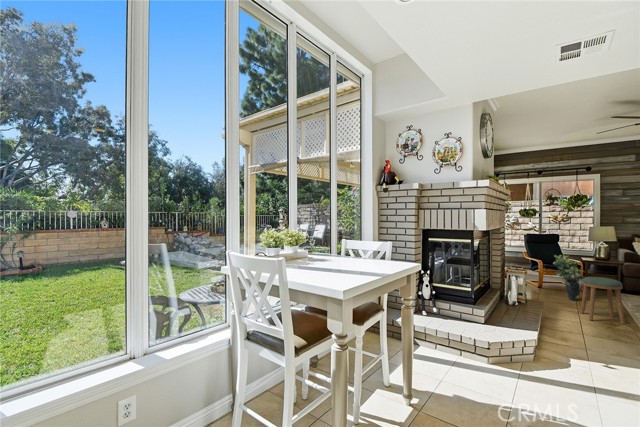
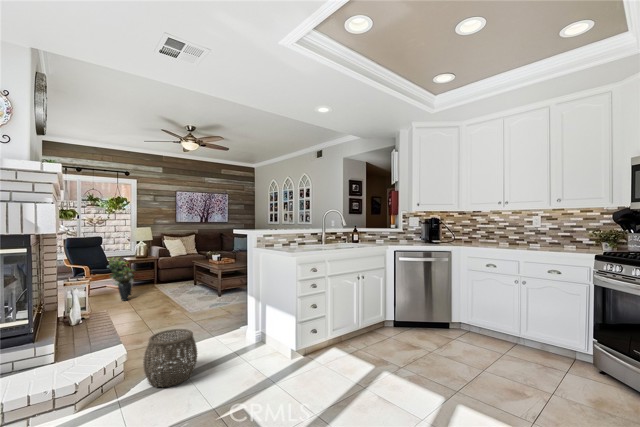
stool: present [580,277,625,324] -> none [138,273,174,315]
woven basket: none [545,332,611,393] -> present [143,329,197,387]

